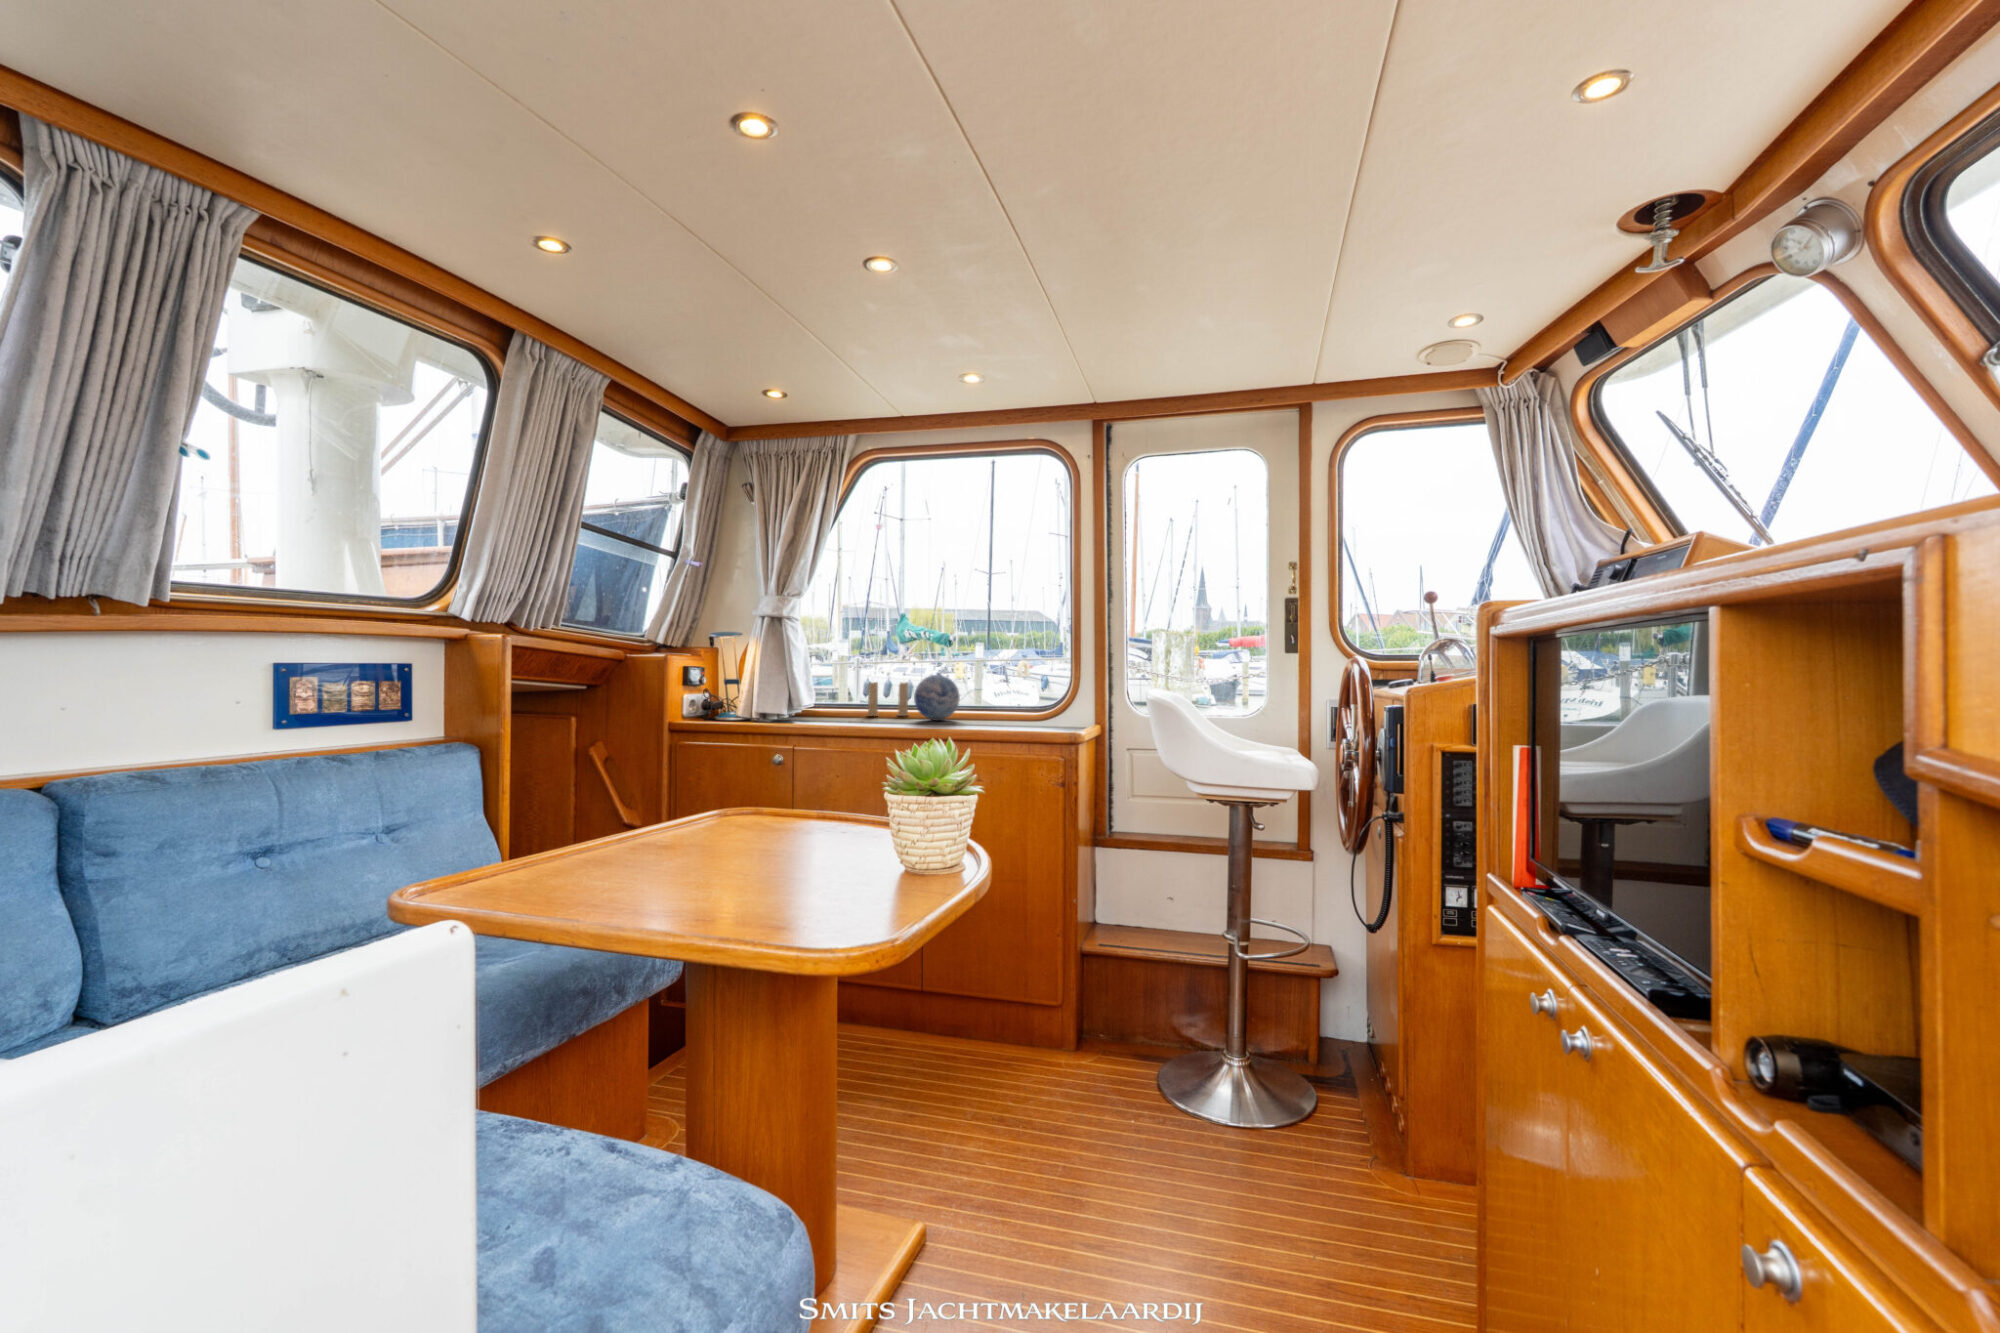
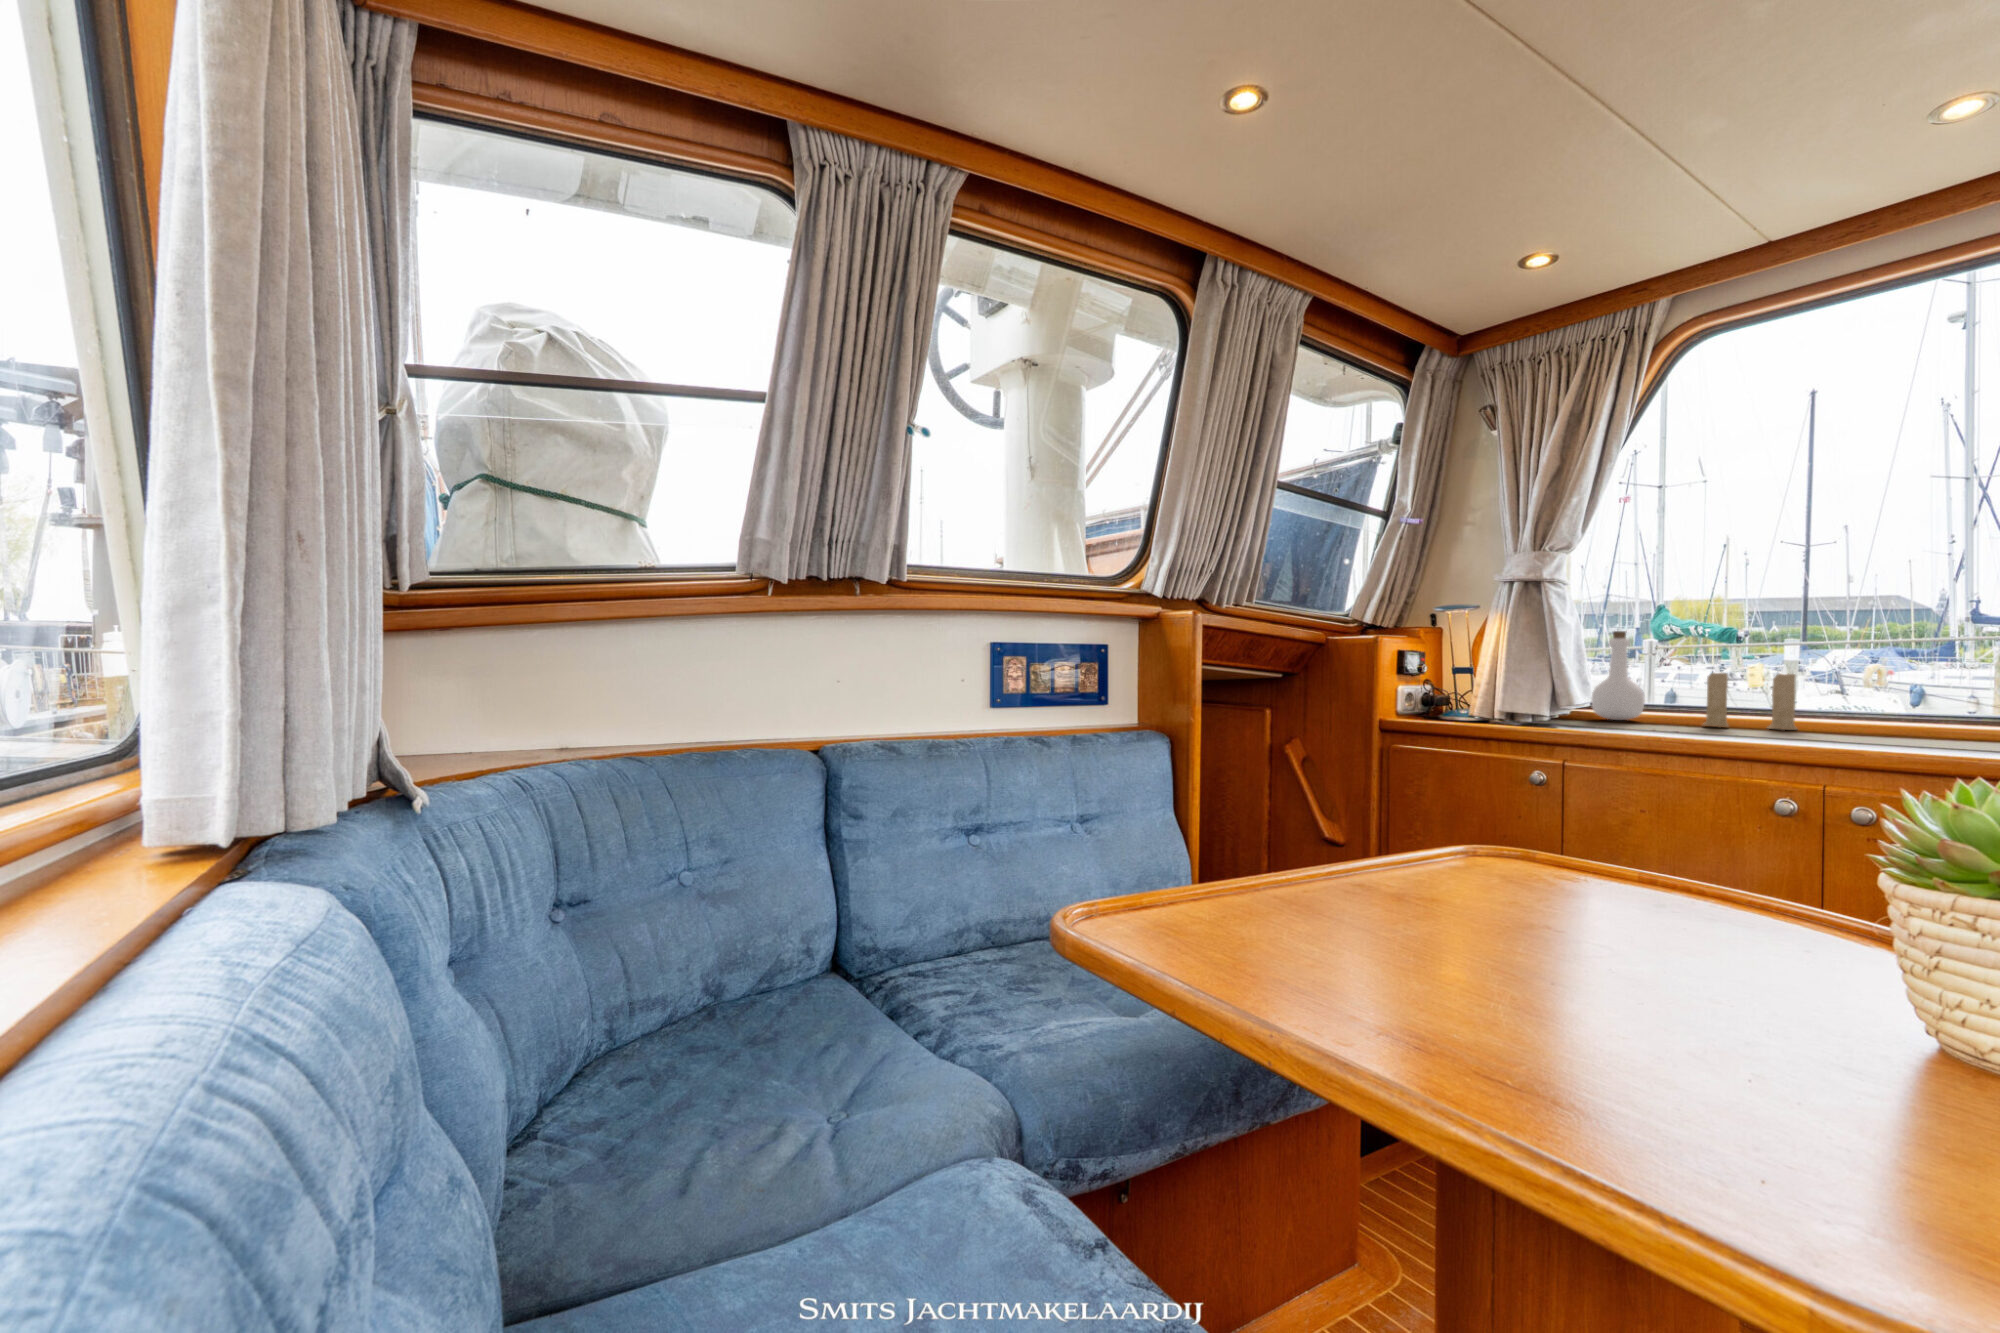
bottle: none [811,654,840,714] -> present [1592,631,1645,720]
decorative orb: present [914,675,960,720] -> none [1825,660,1949,742]

